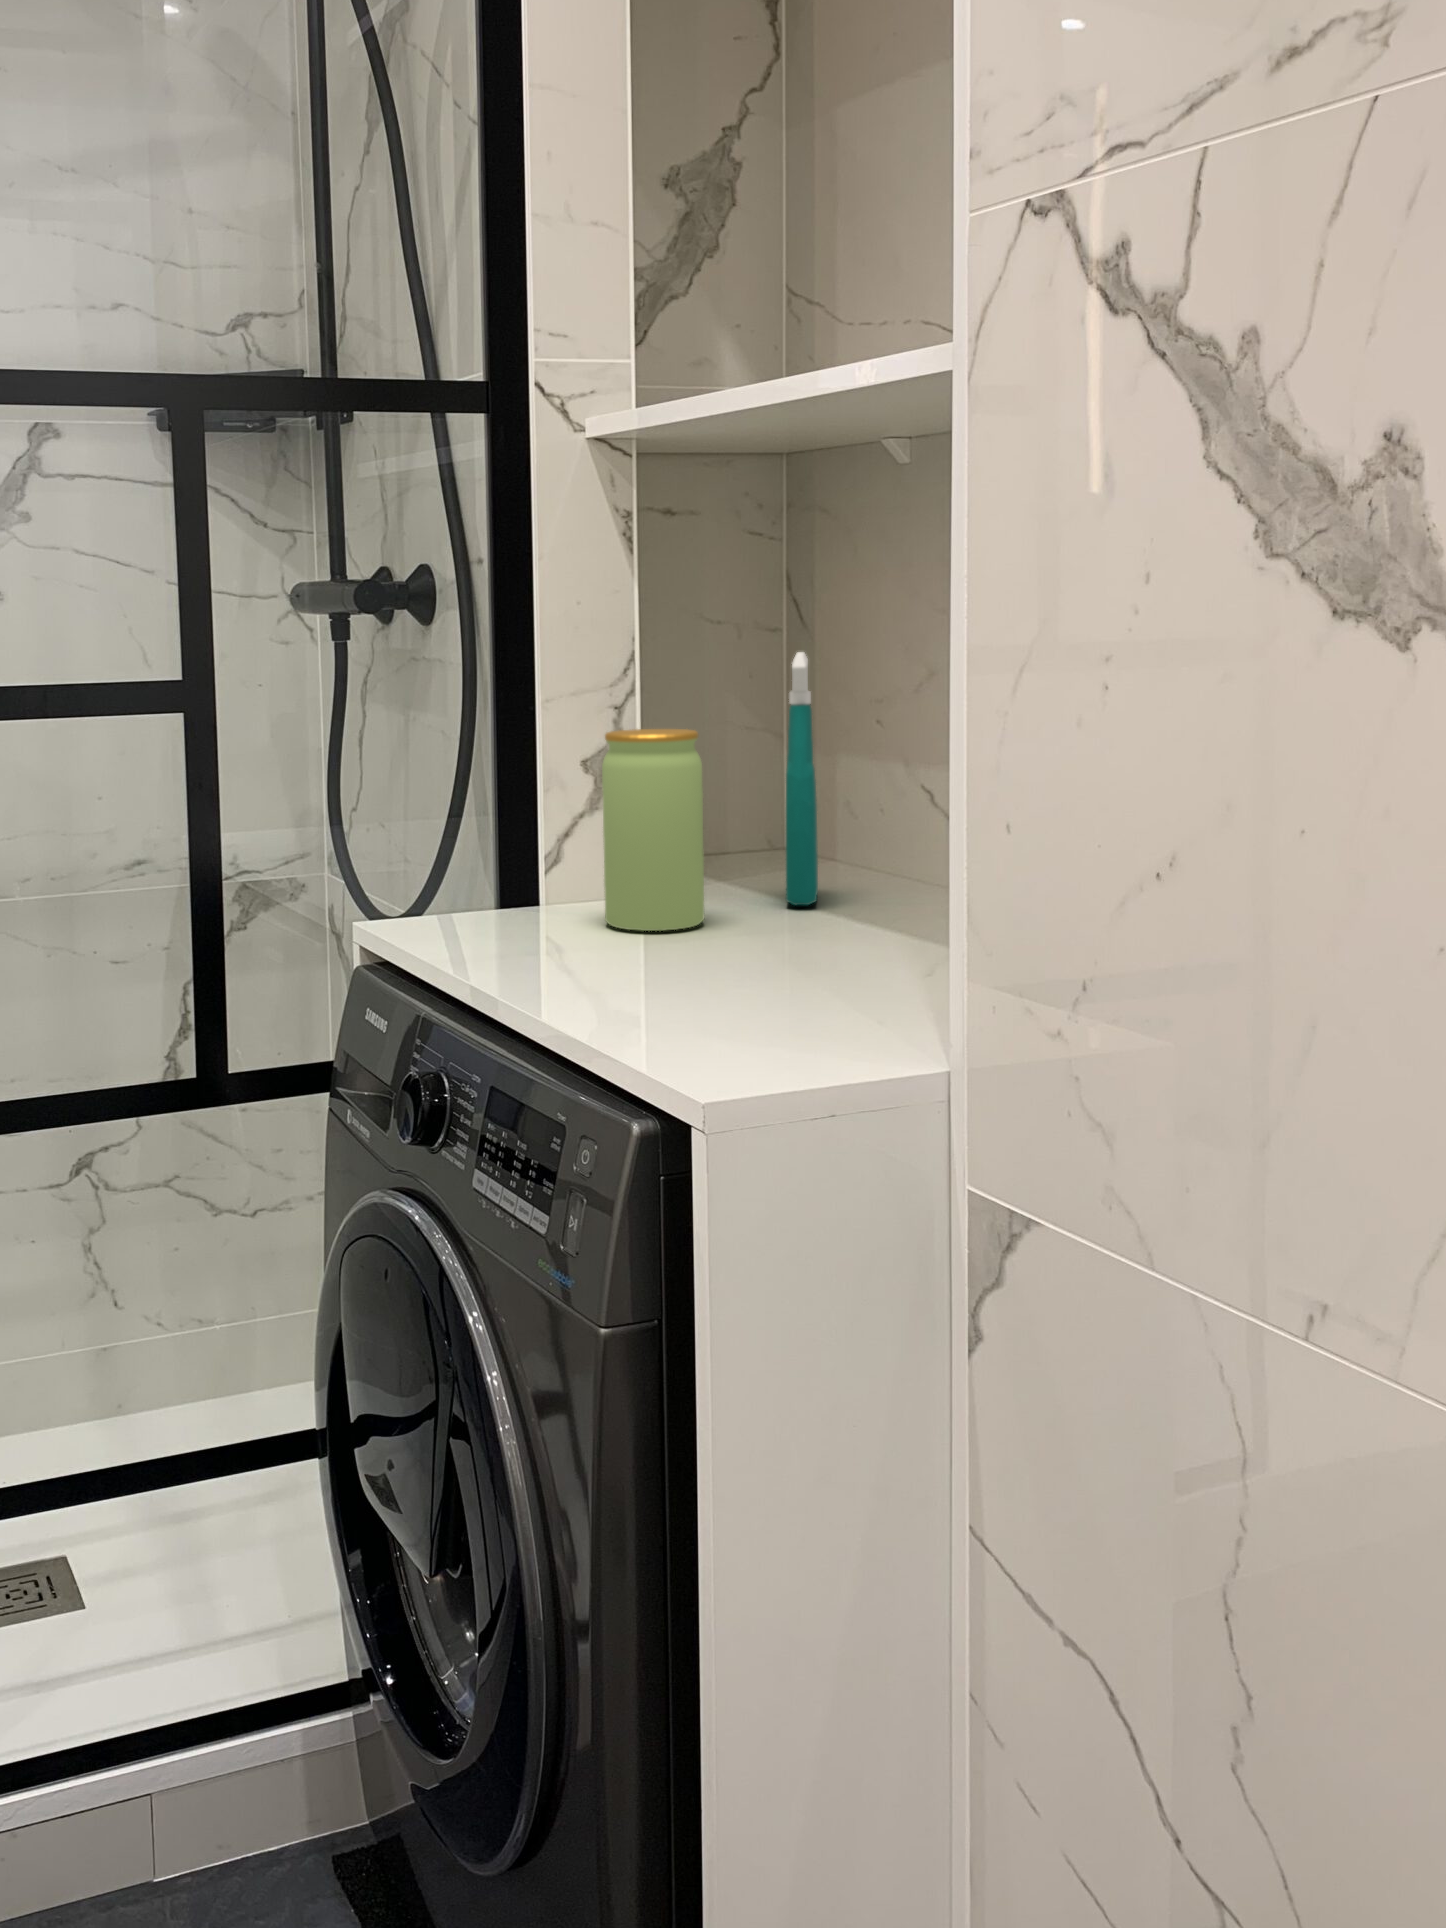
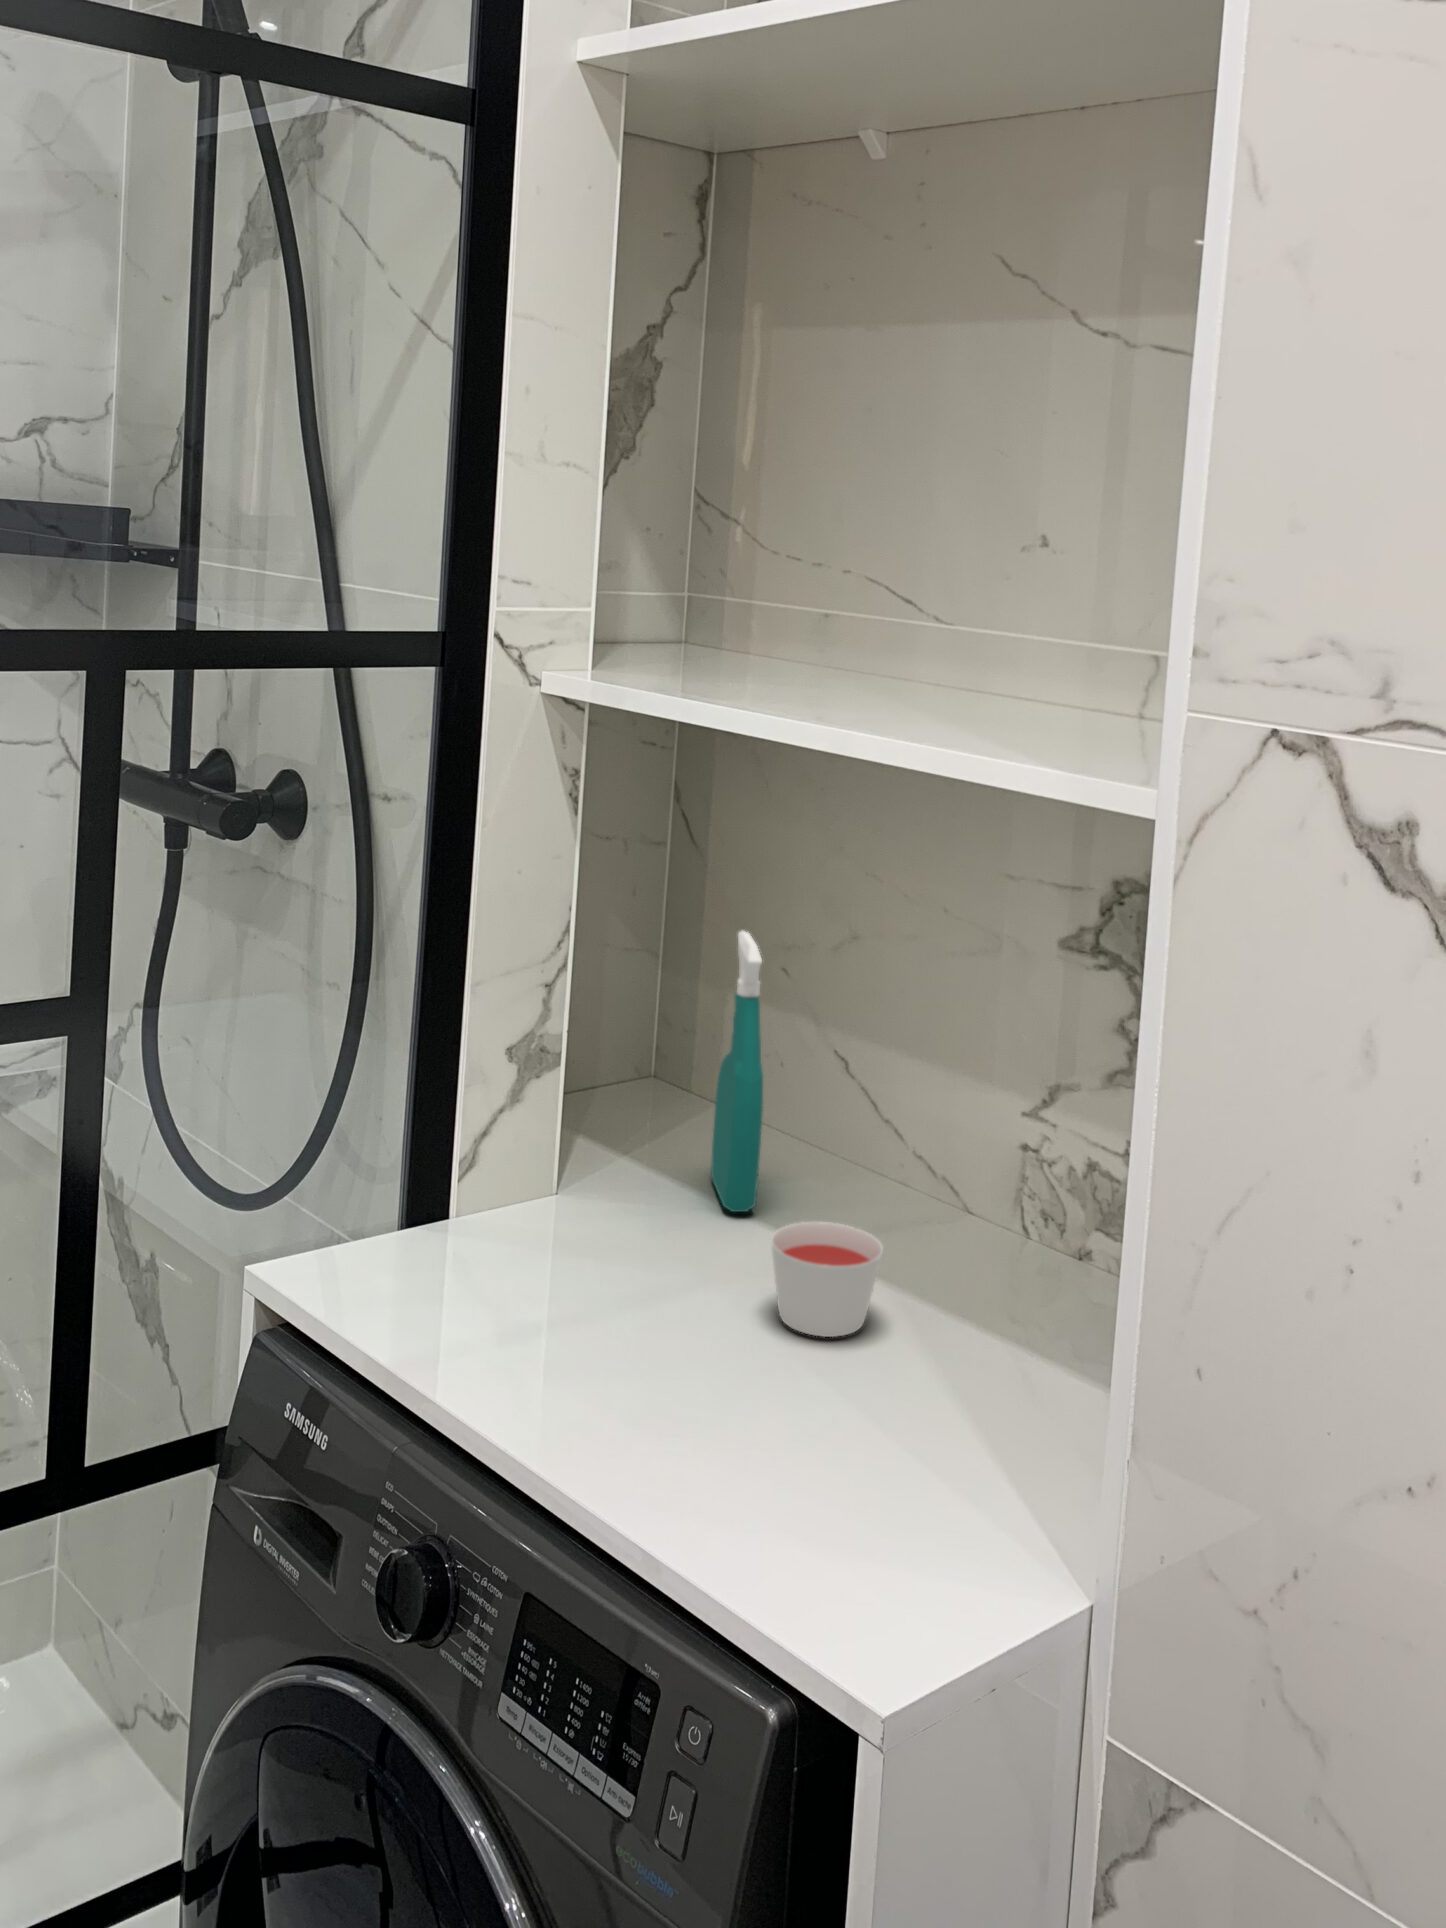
jar: present [602,729,704,931] -> none [550,1035,670,1276]
candle: none [777,871,882,957] -> present [771,1222,883,1337]

